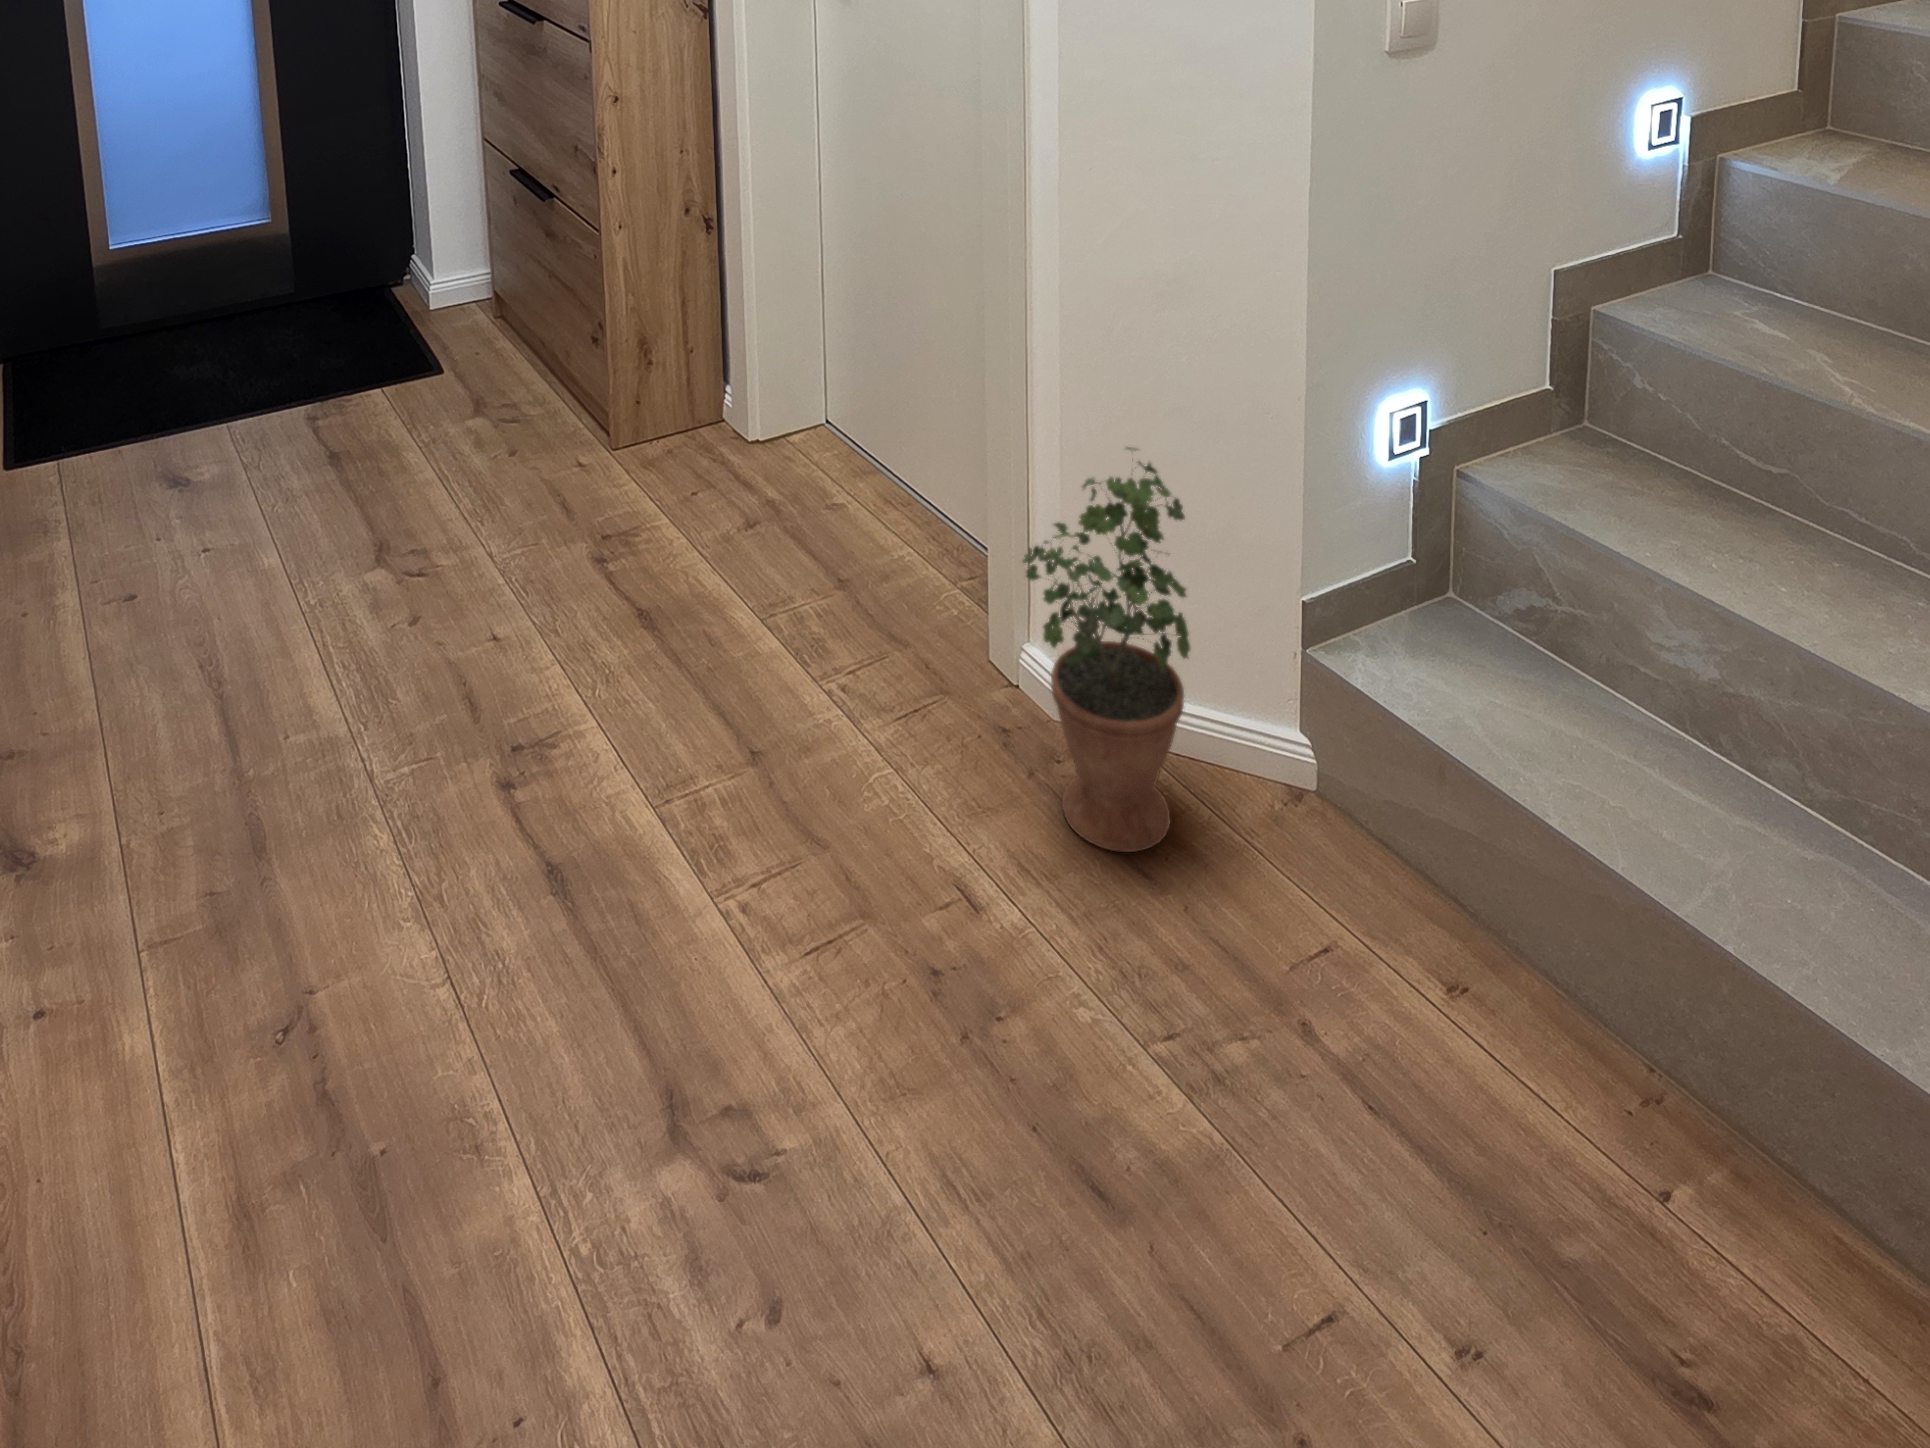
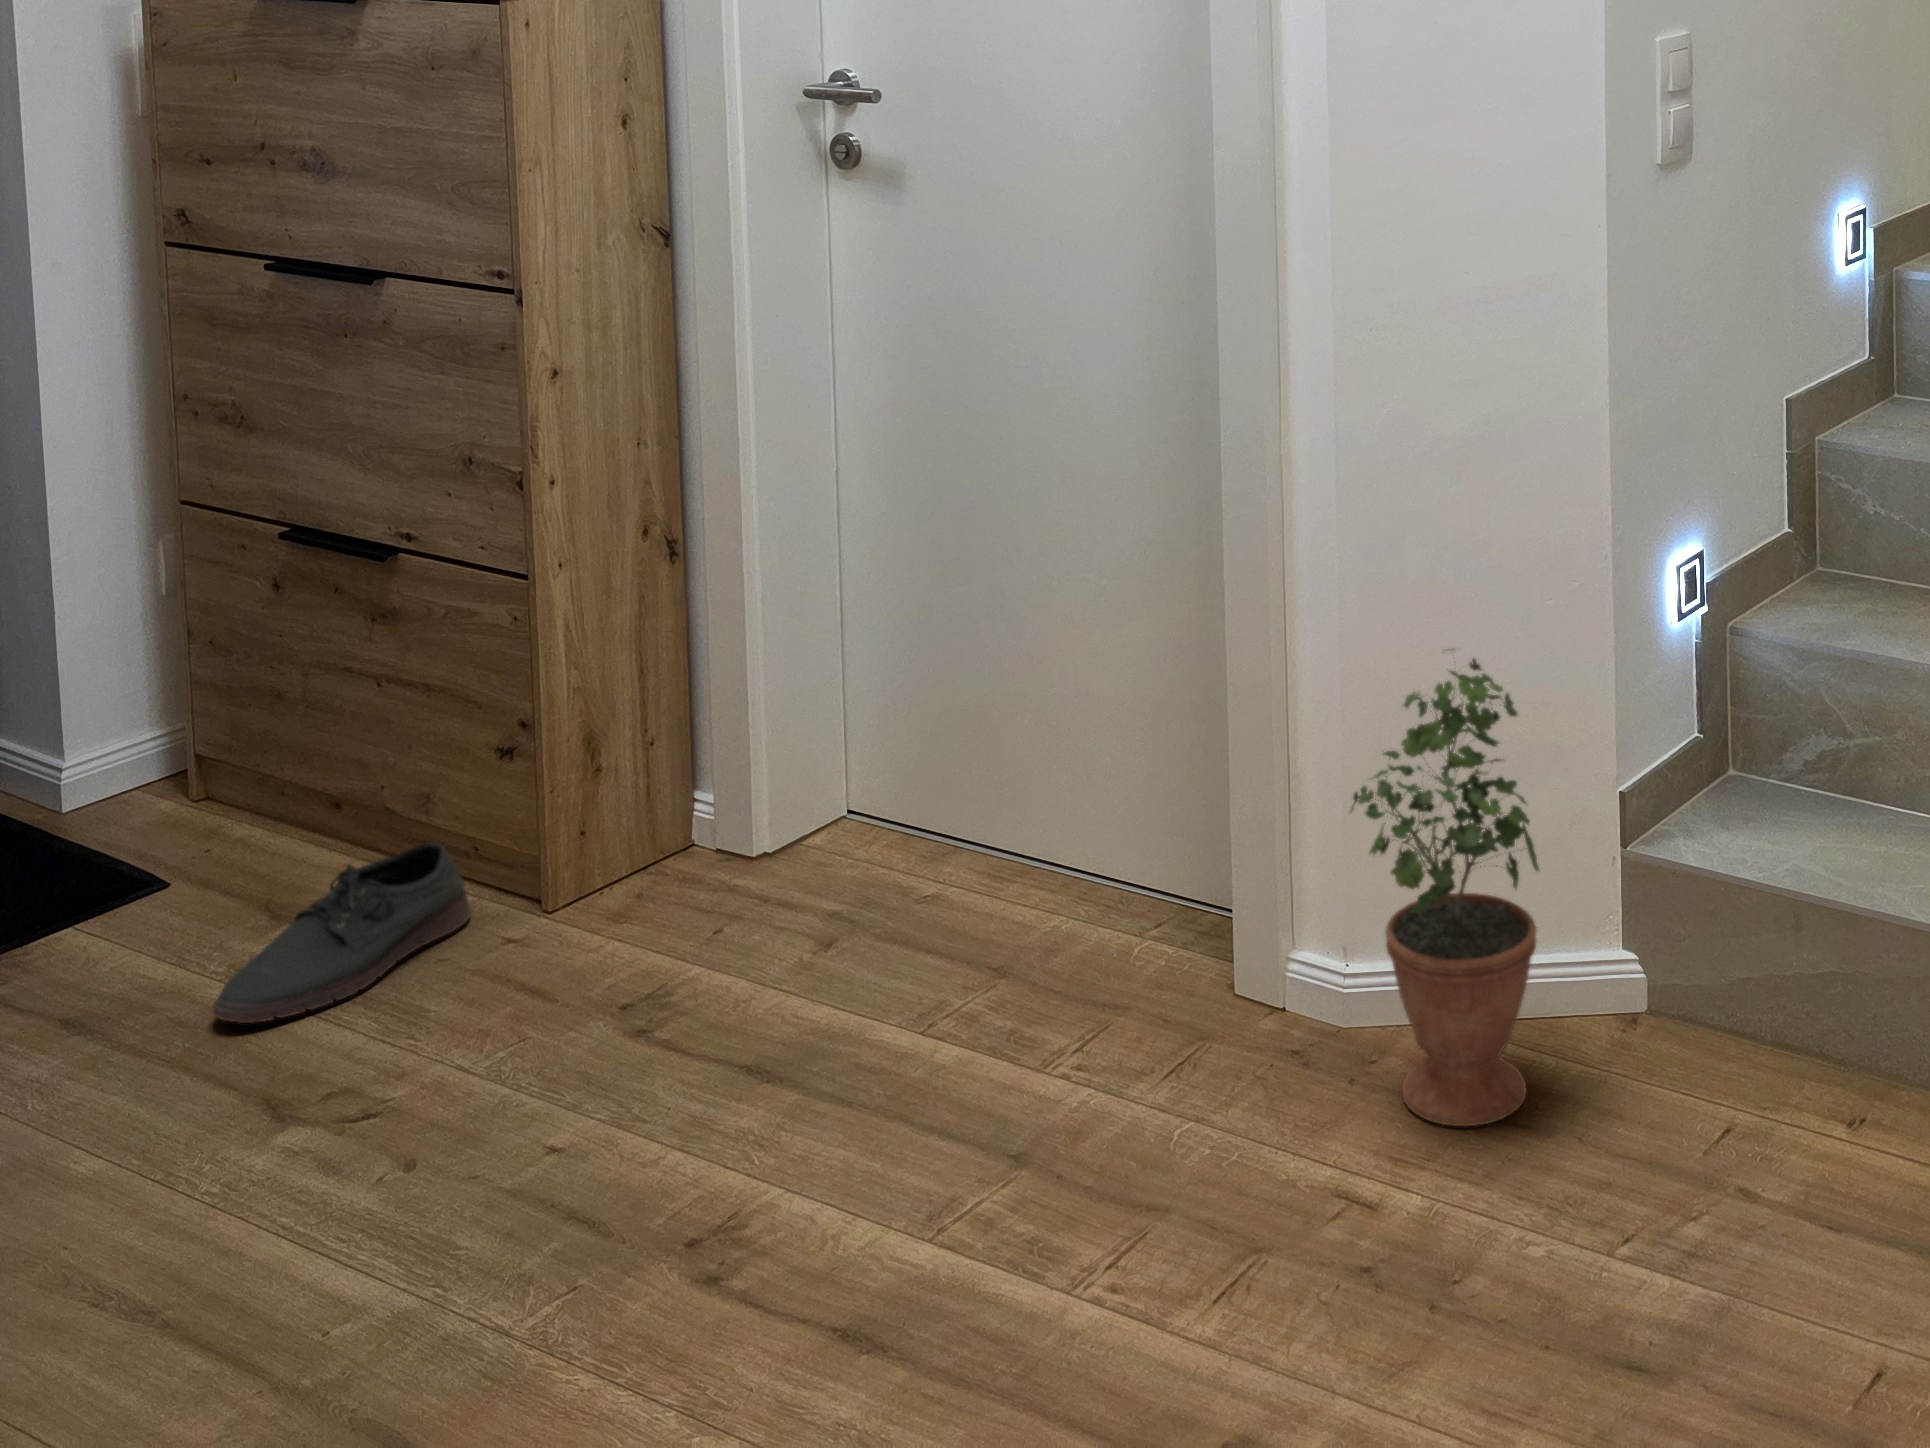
shoe: none [401,380,568,473] -> present [213,842,470,1023]

